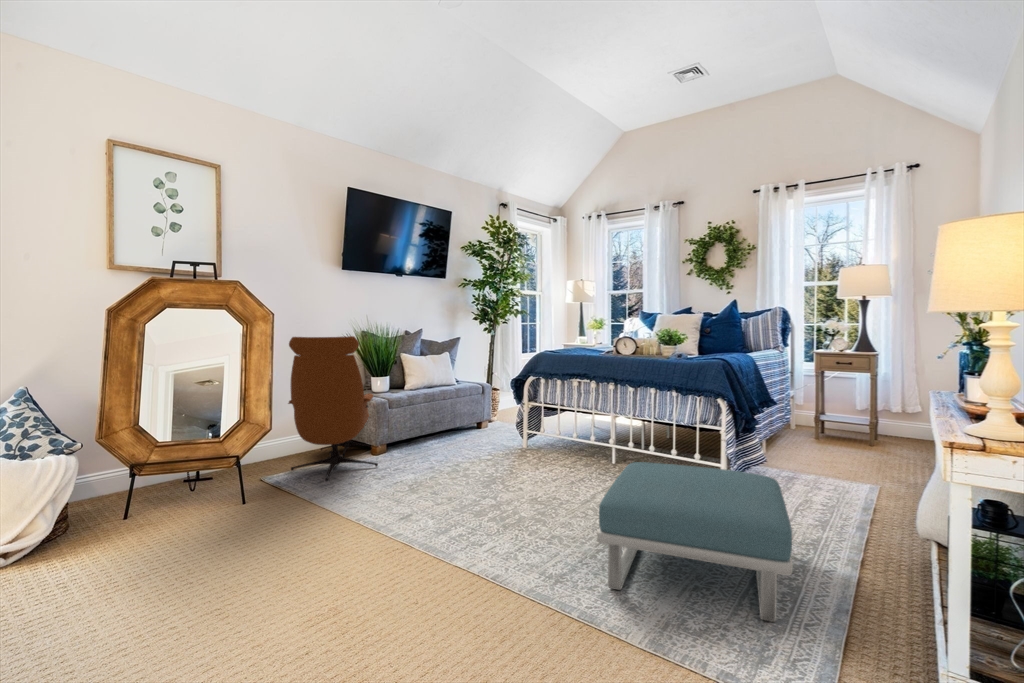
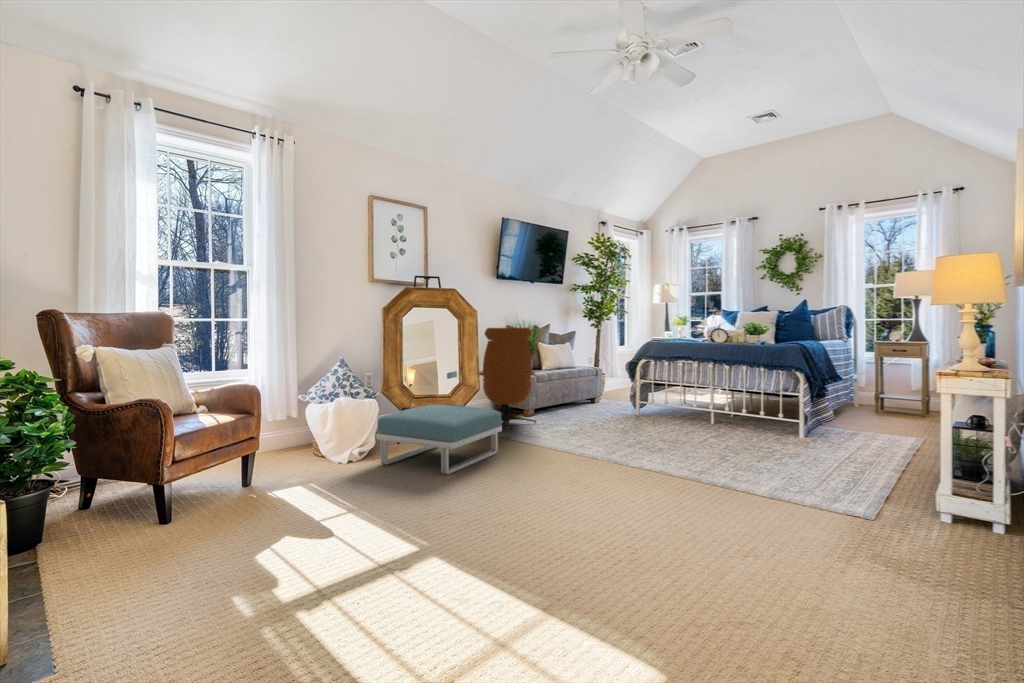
footstool: present [597,462,793,622] -> present [376,405,502,474]

